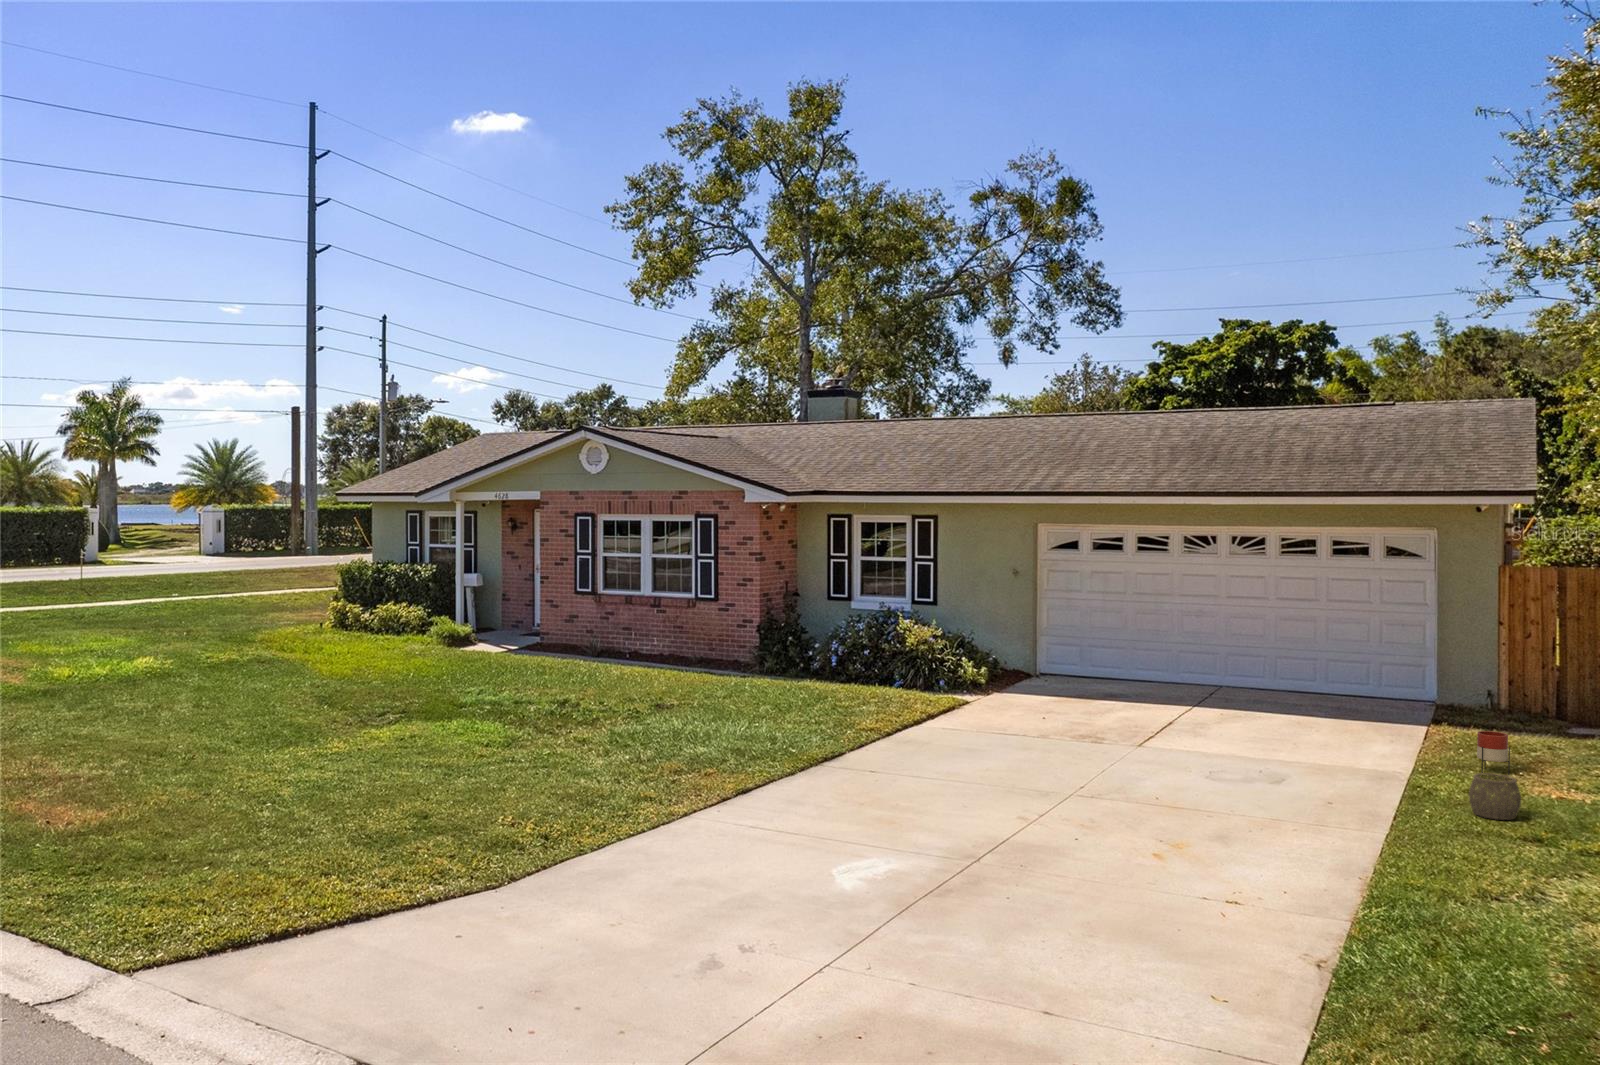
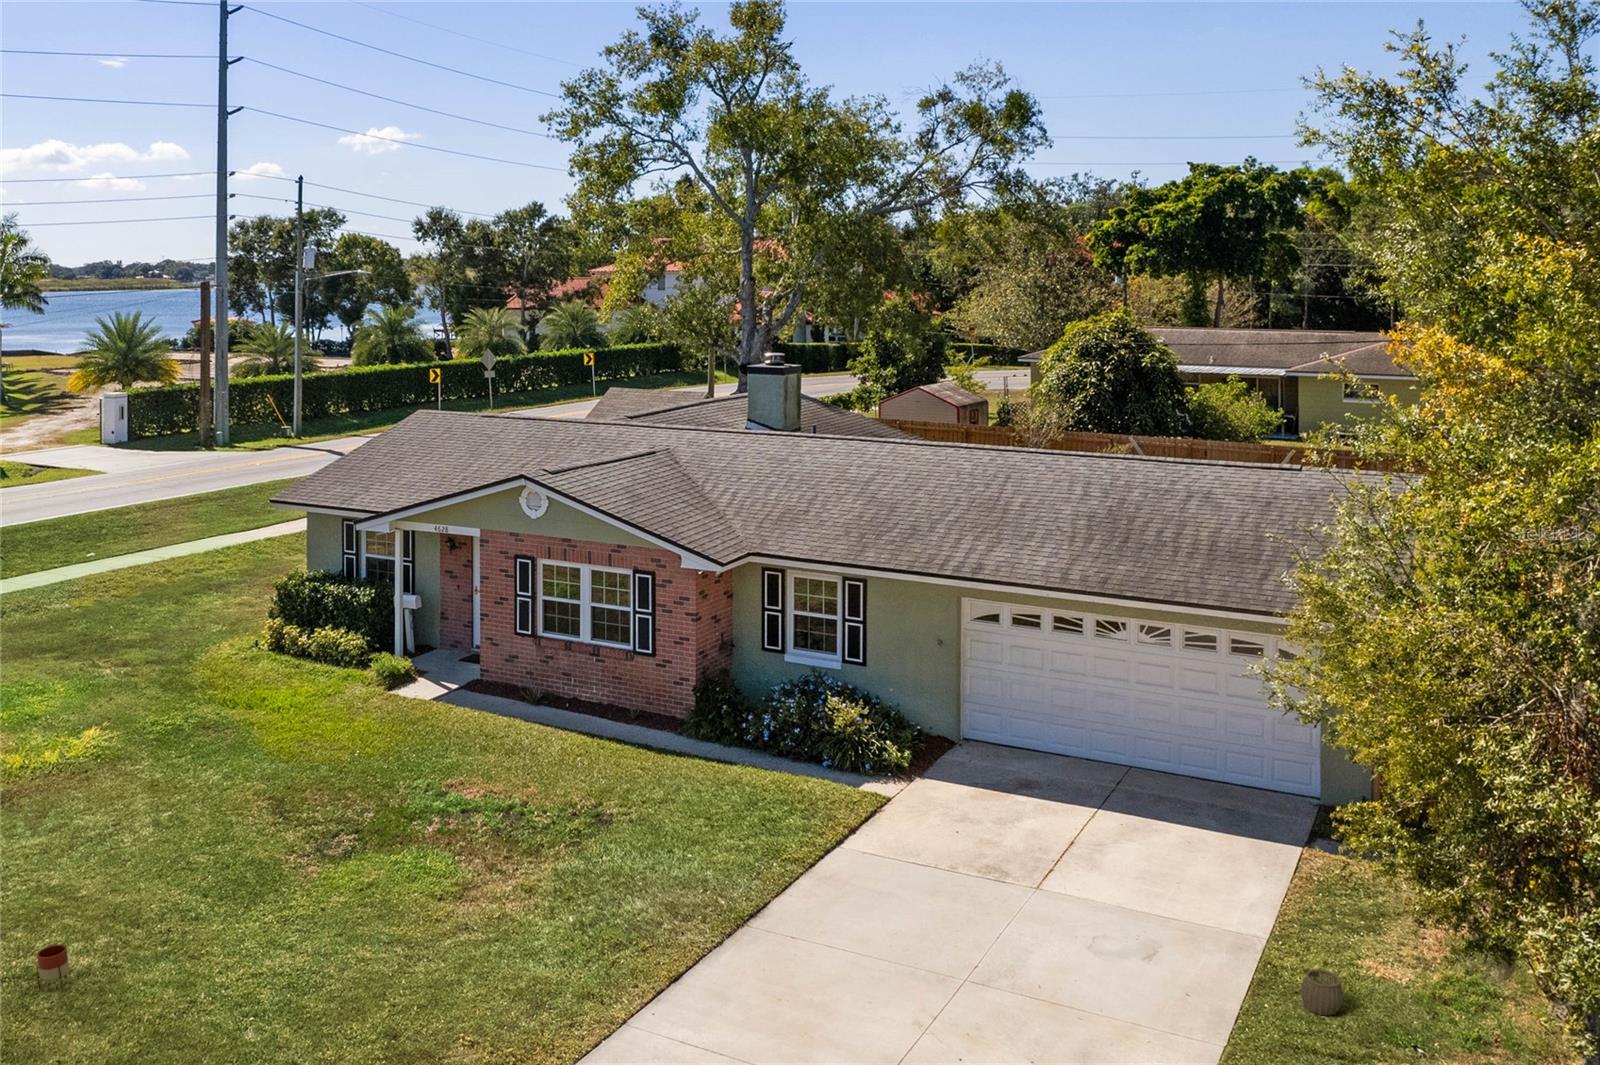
planter: present [1477,731,1510,775] -> present [36,945,69,991]

